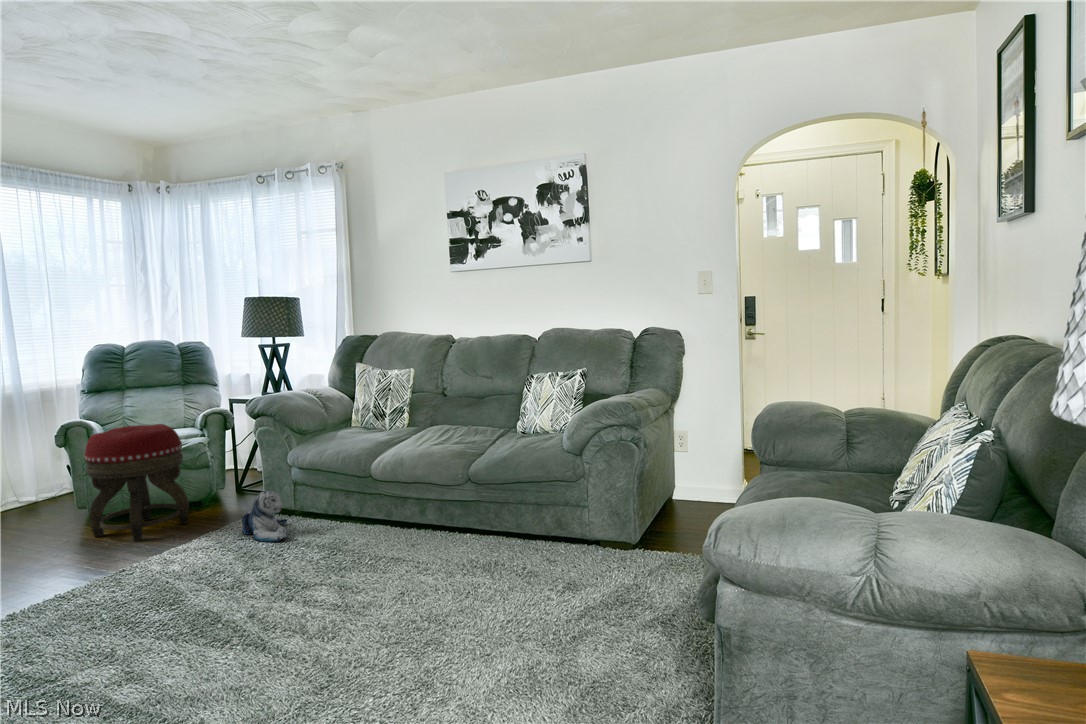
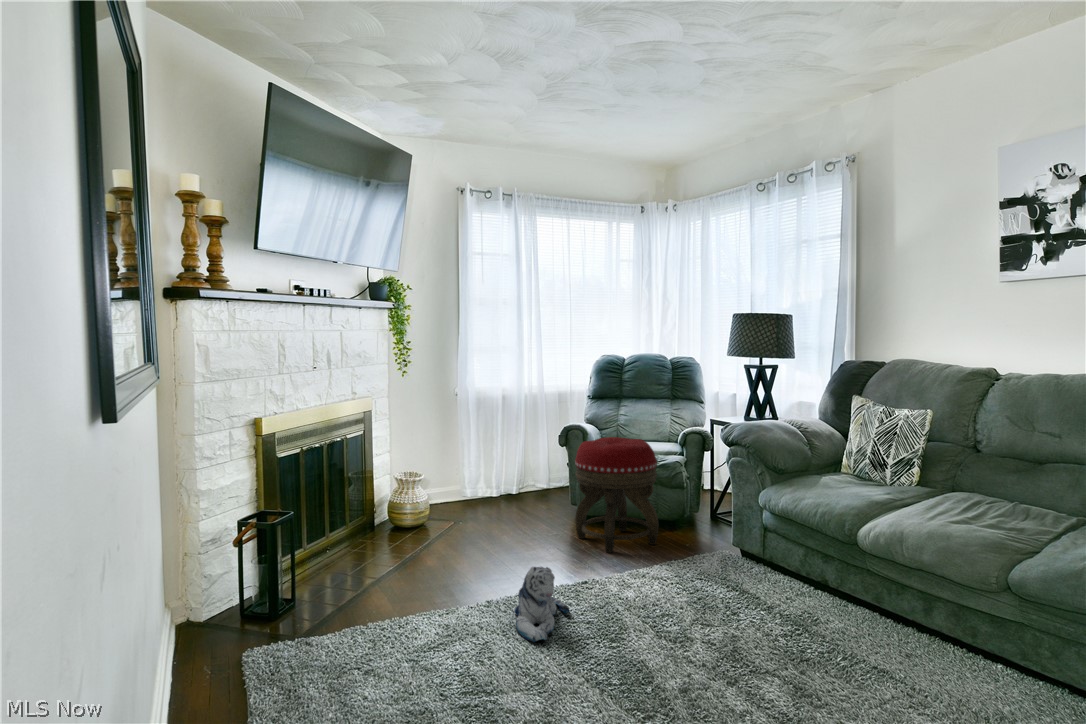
plush toy: present [242,491,287,542] -> present [514,567,569,642]

